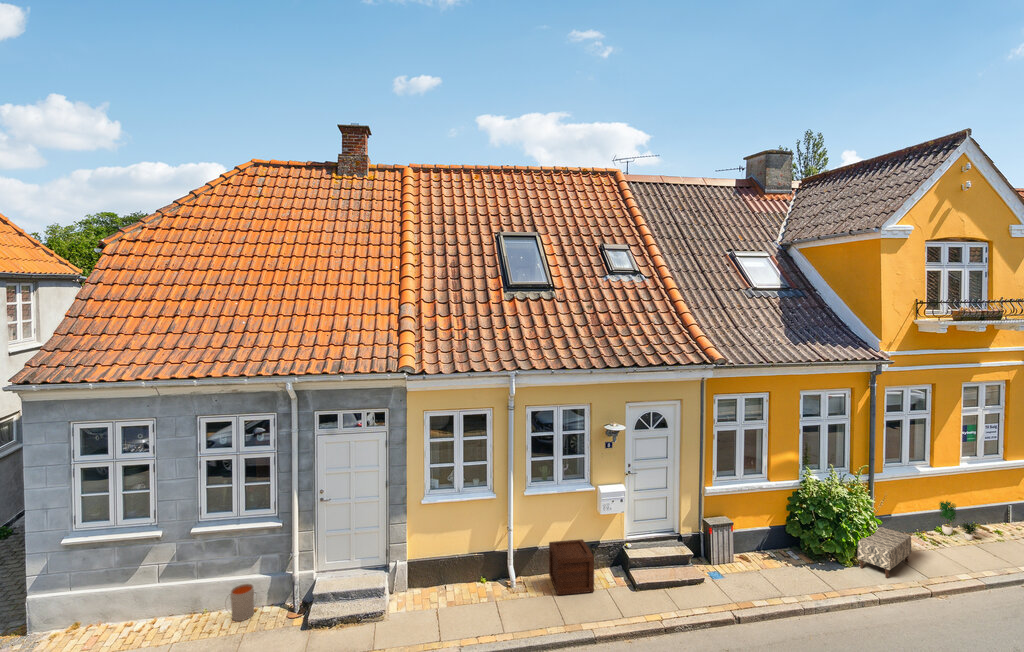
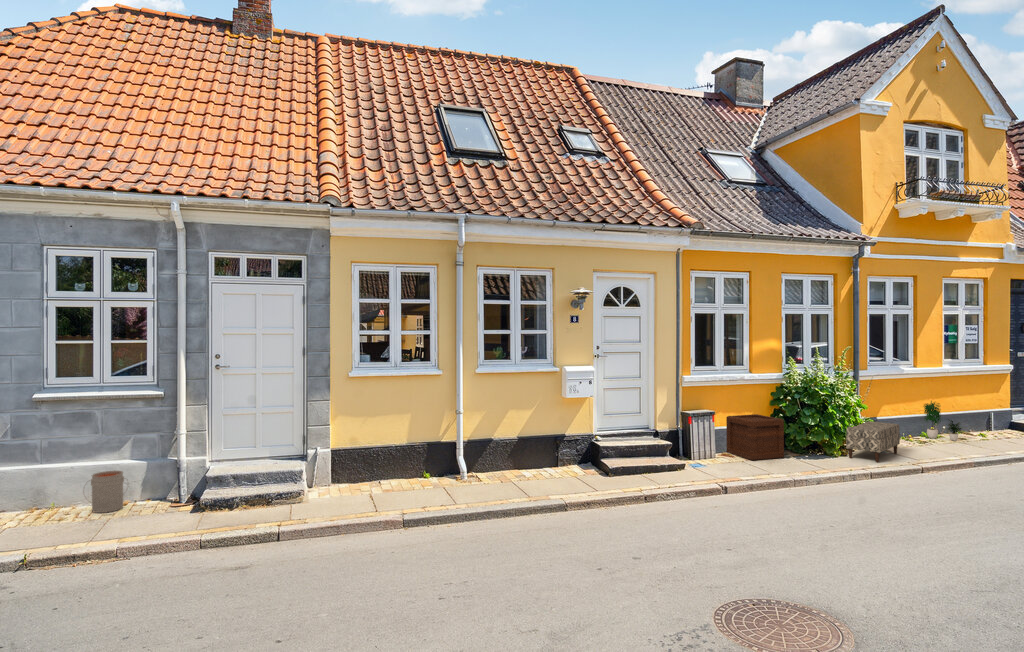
wooden crate: present [549,539,594,595] -> present [726,414,784,460]

